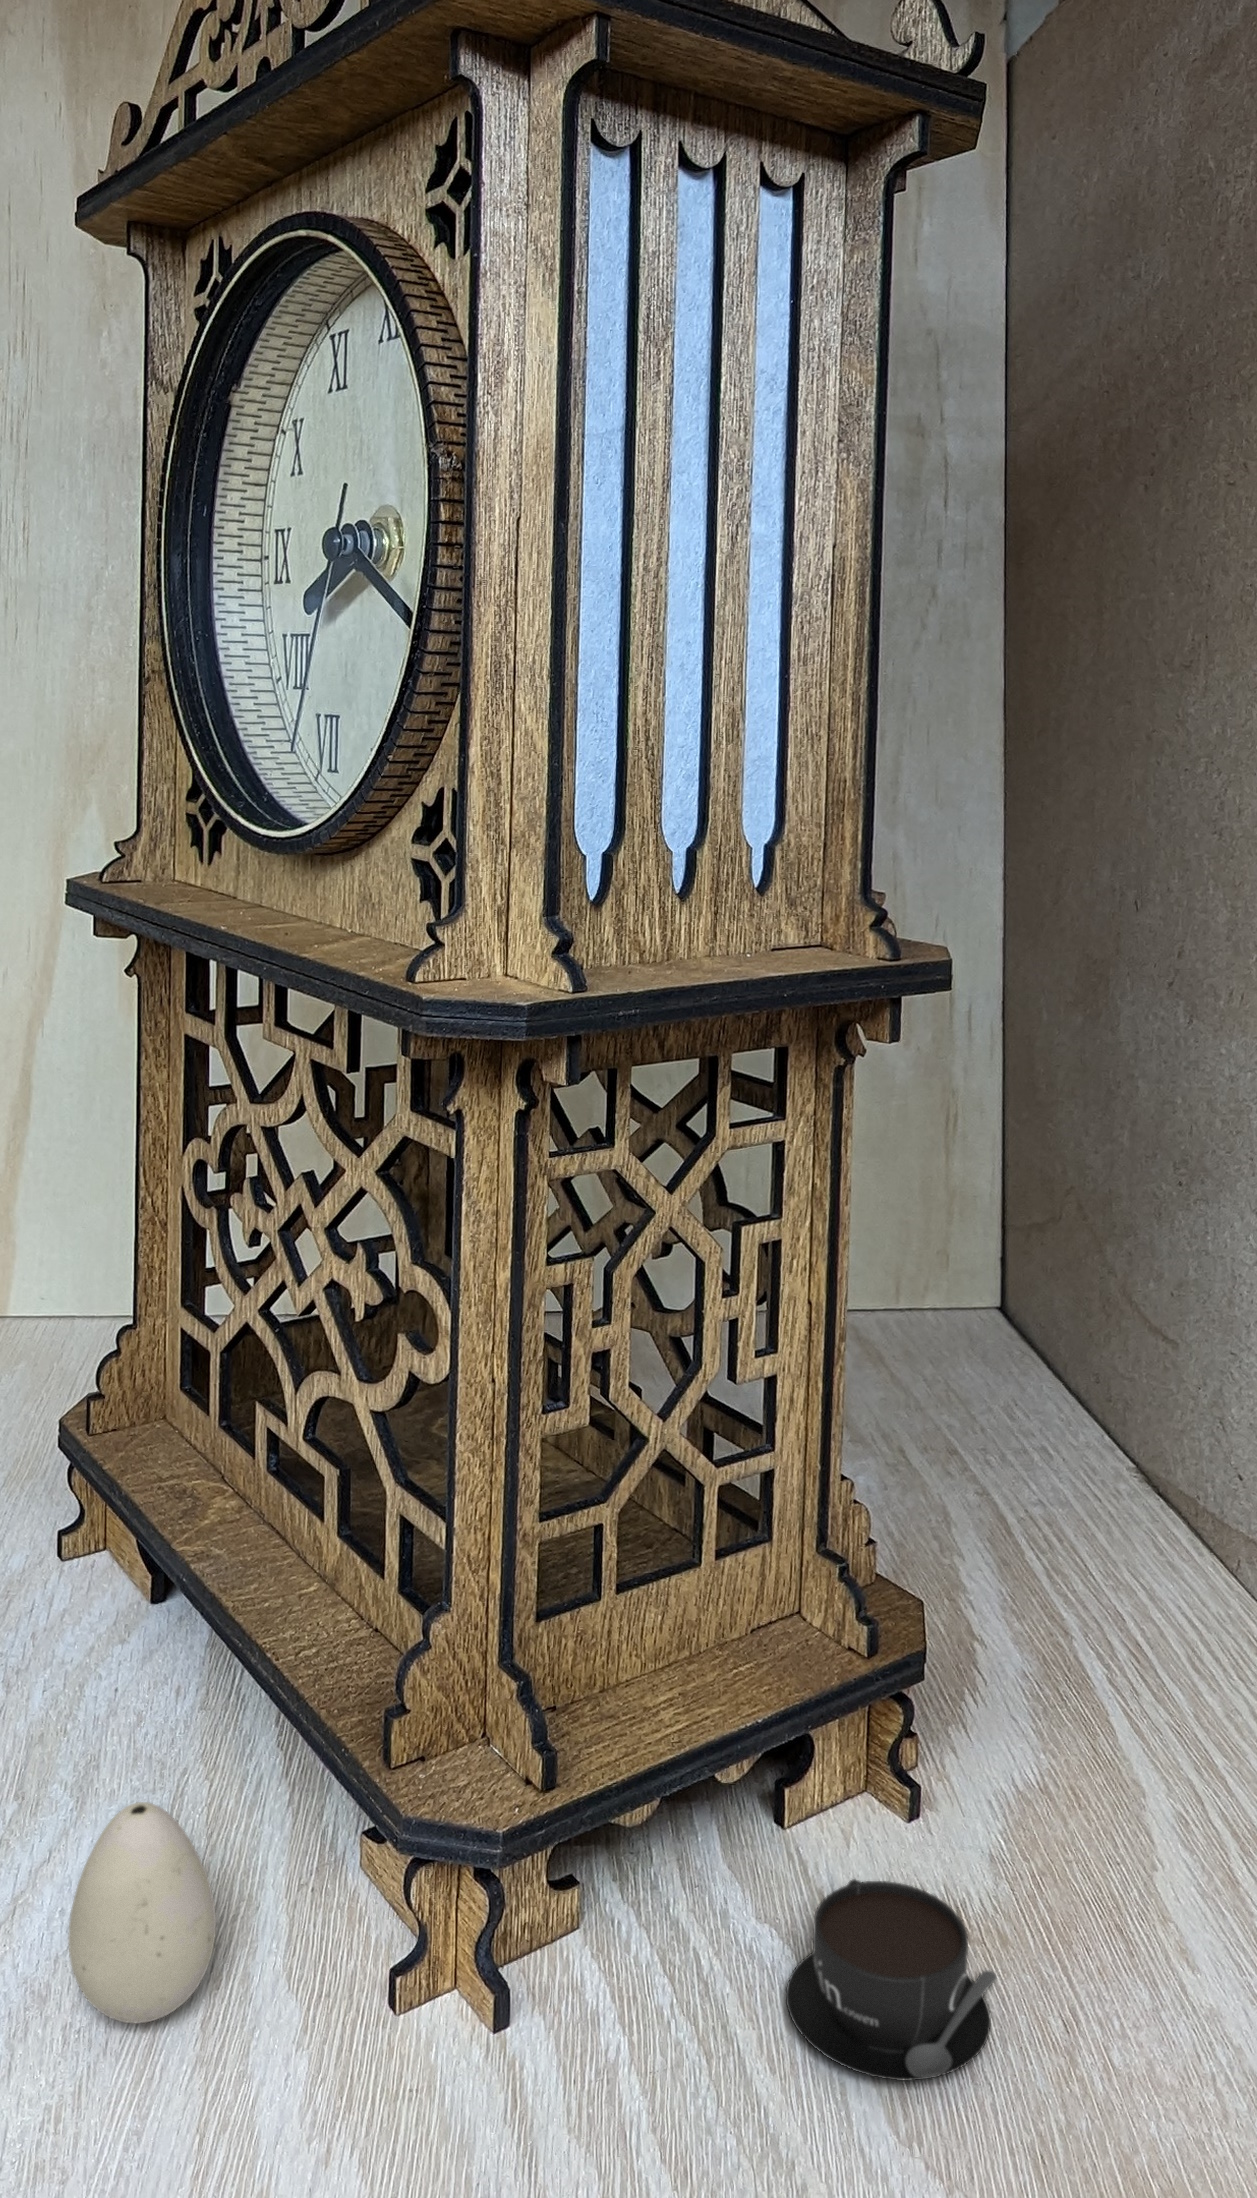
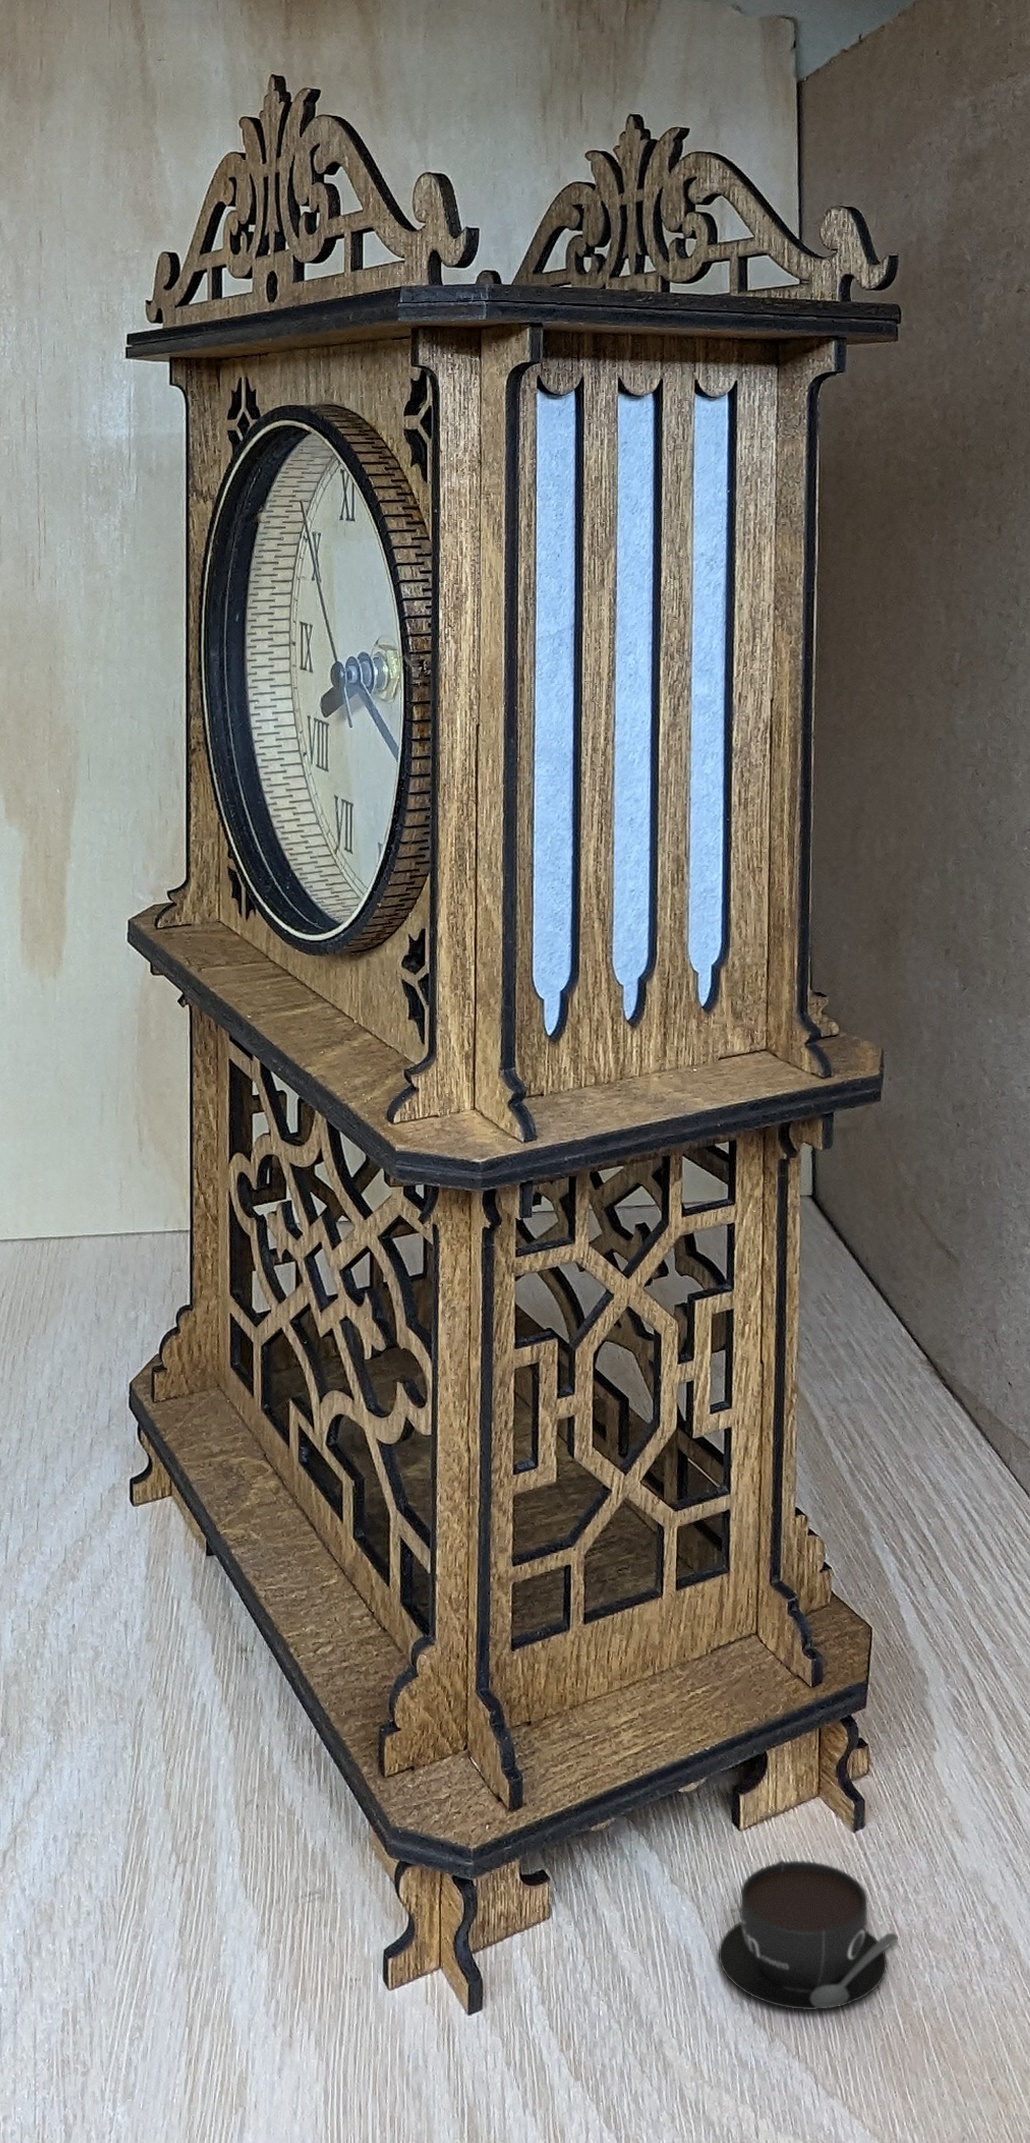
decorative egg: present [68,1802,216,2024] -> none [129,1793,247,1965]

